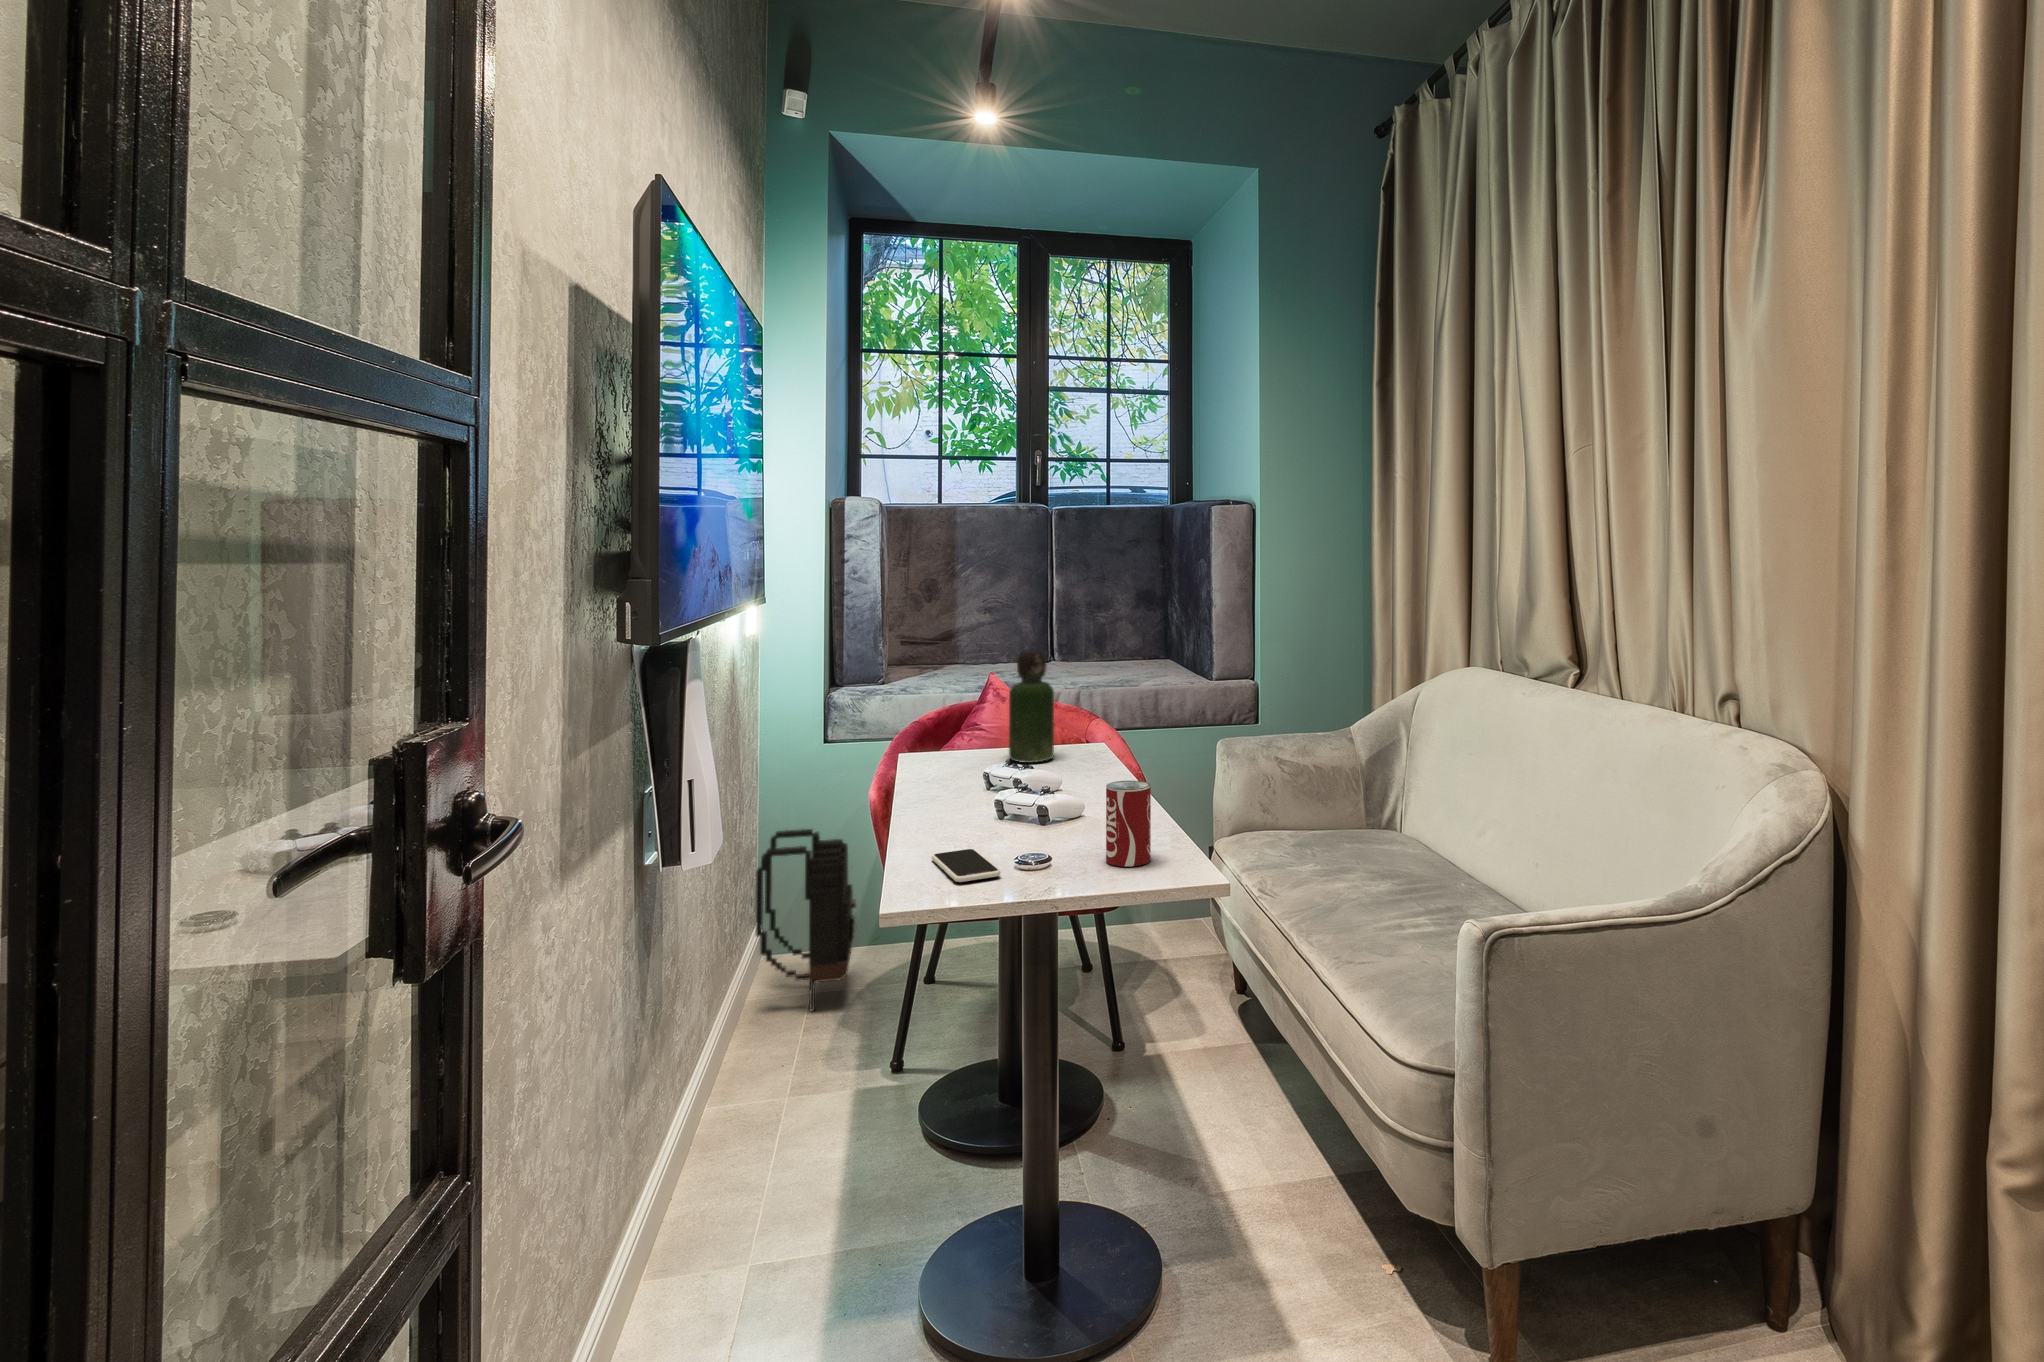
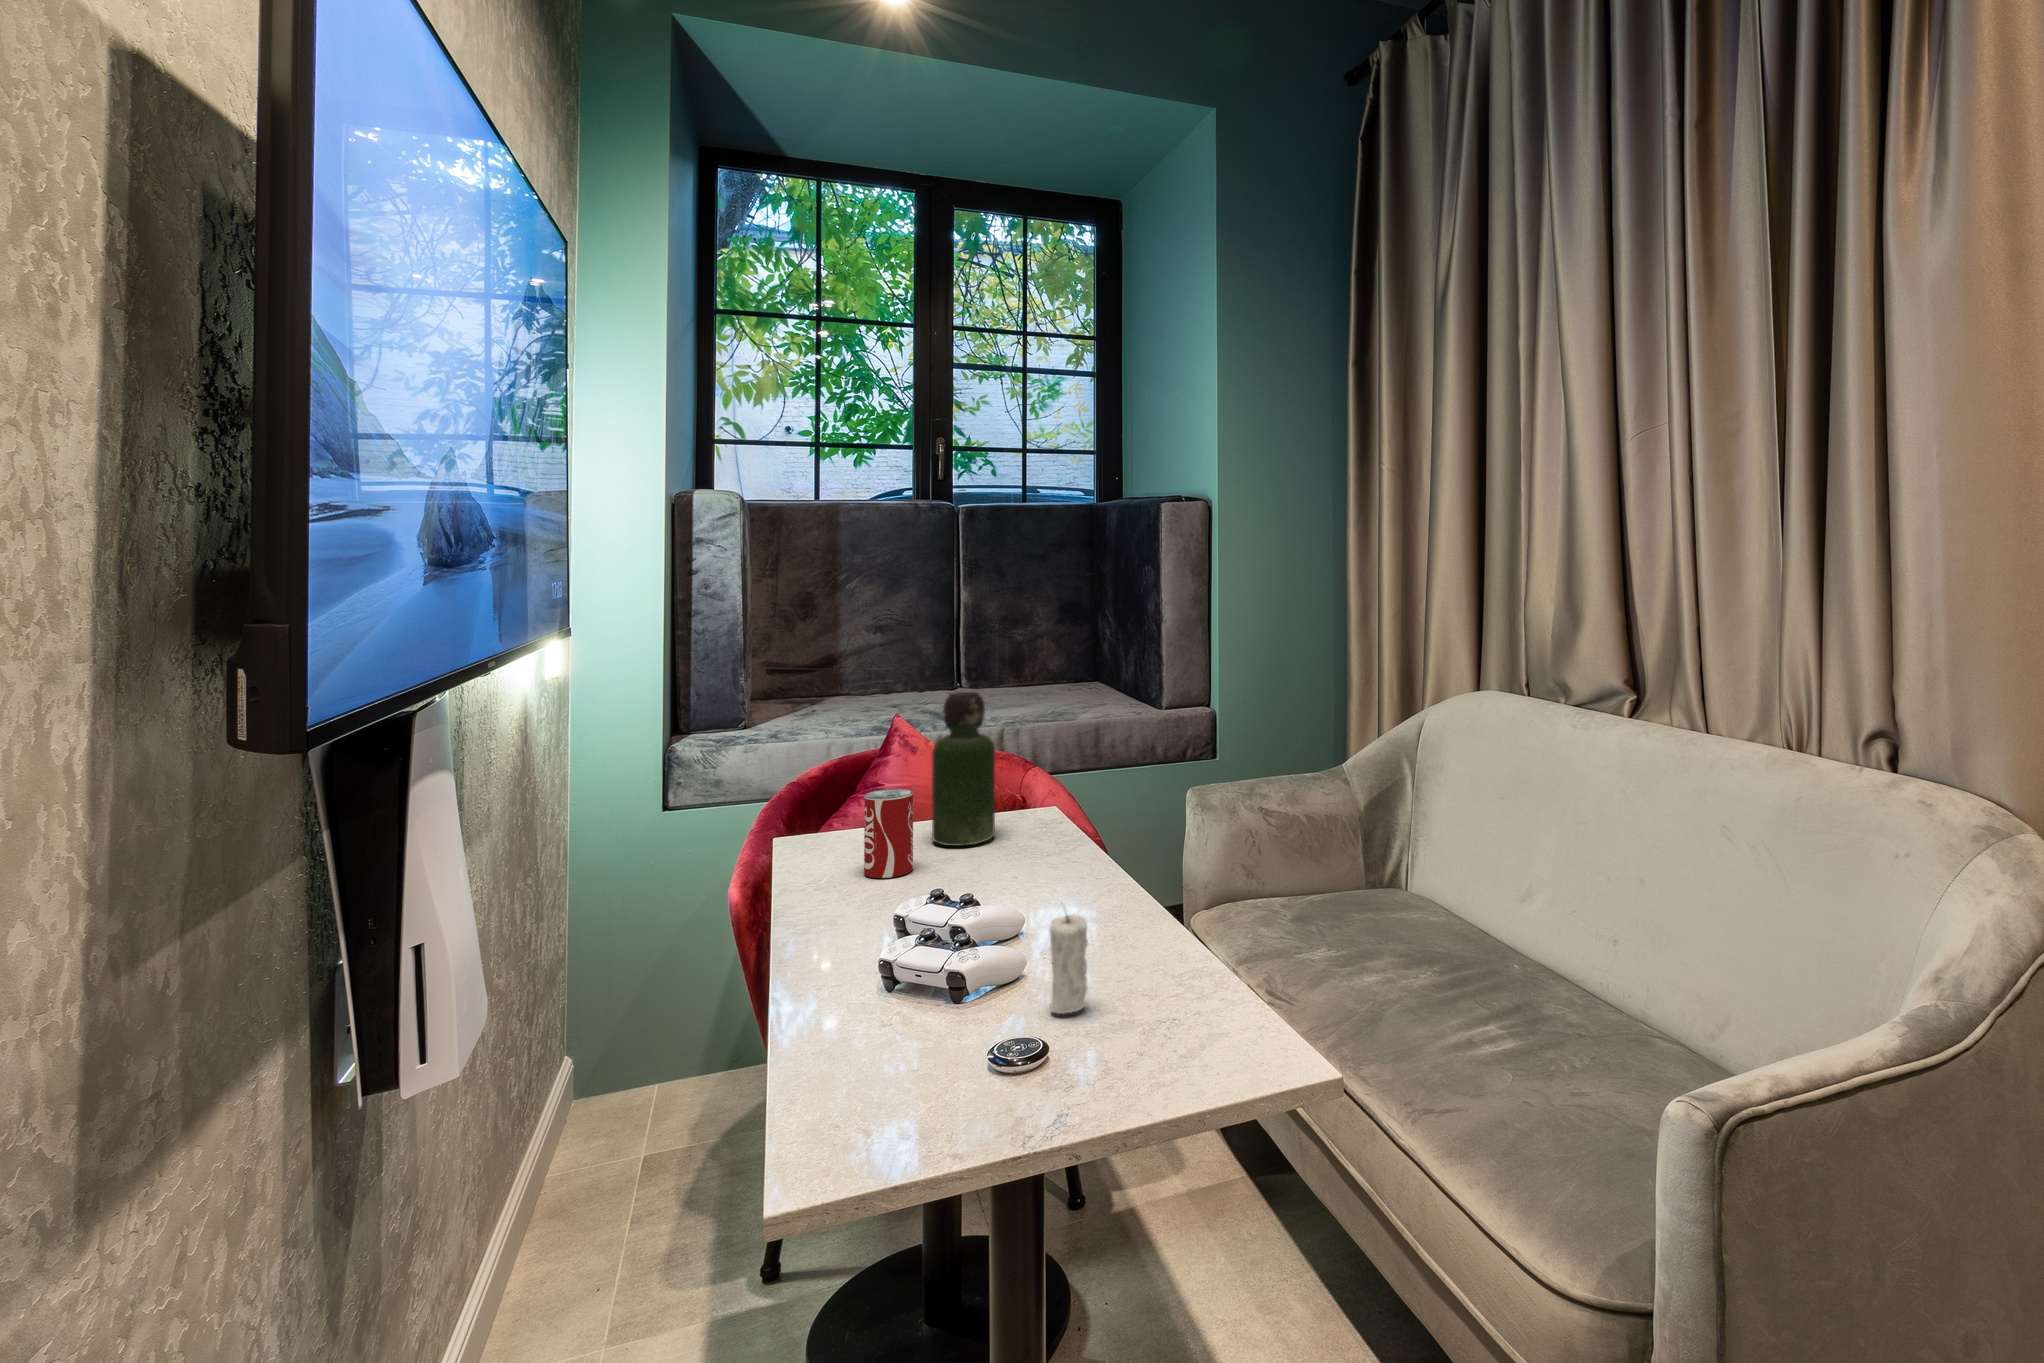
candle: none [1062,776,1088,849] -> present [1050,914,1088,1014]
soda can: present [1106,781,1151,866] -> present [864,789,913,878]
backpack: present [751,829,856,1011] -> none [551,933,708,1190]
smartphone: present [932,849,1001,882] -> none [842,1029,964,1108]

